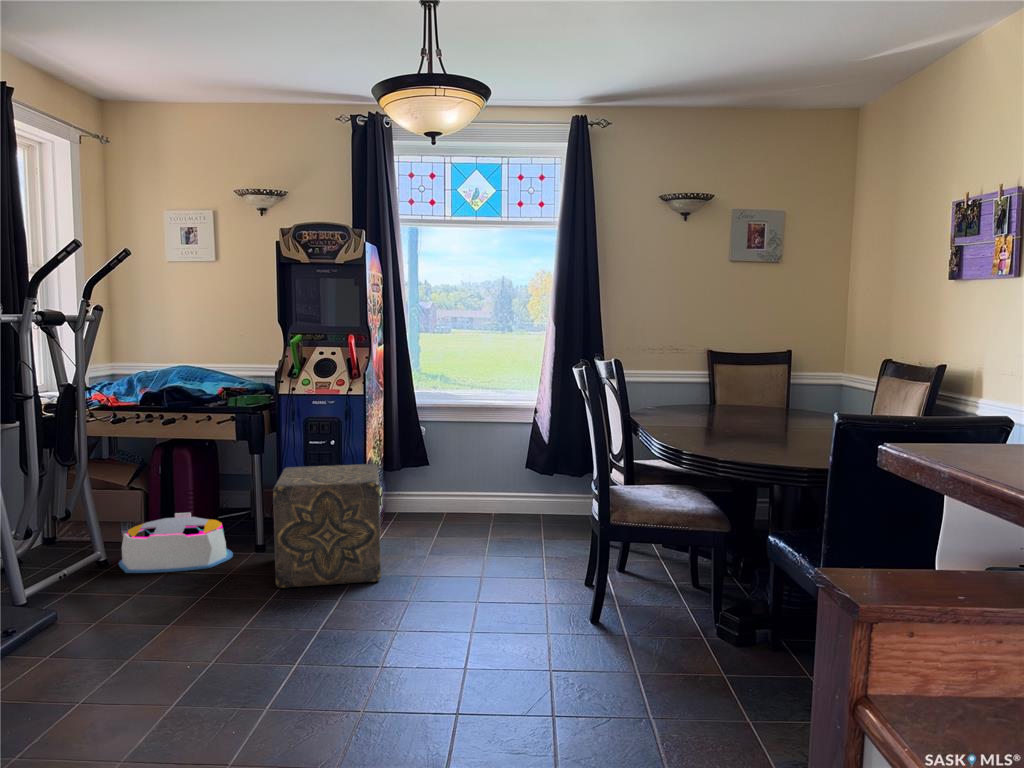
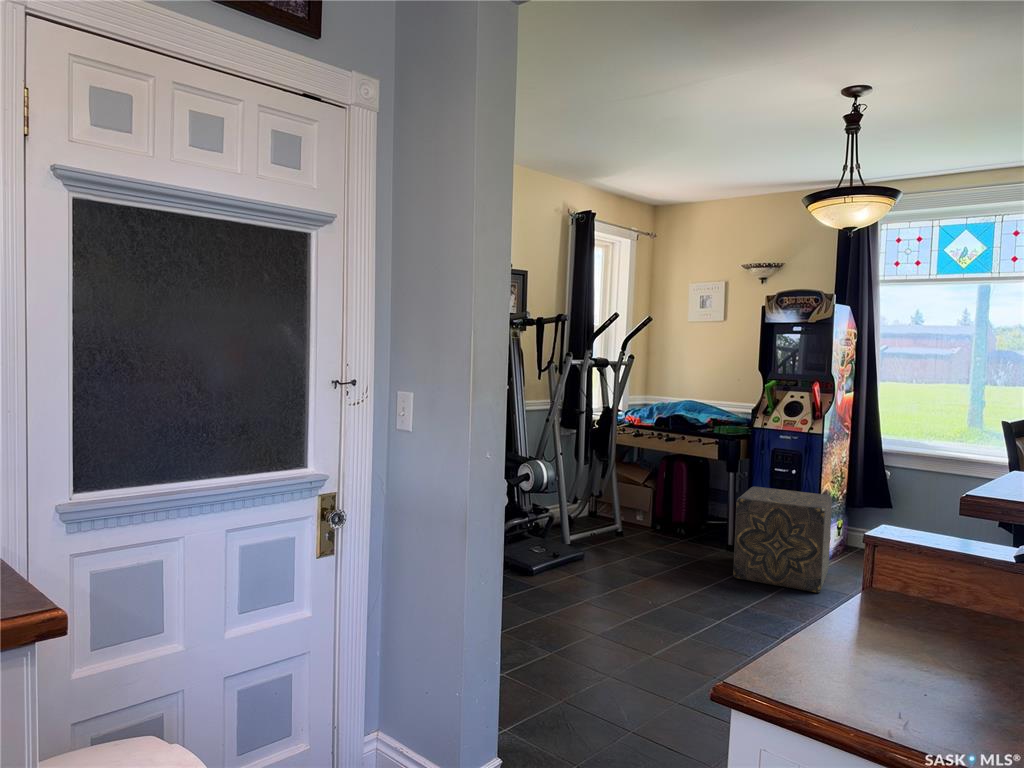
storage bin: present [119,513,233,573] -> none [630,509,708,553]

